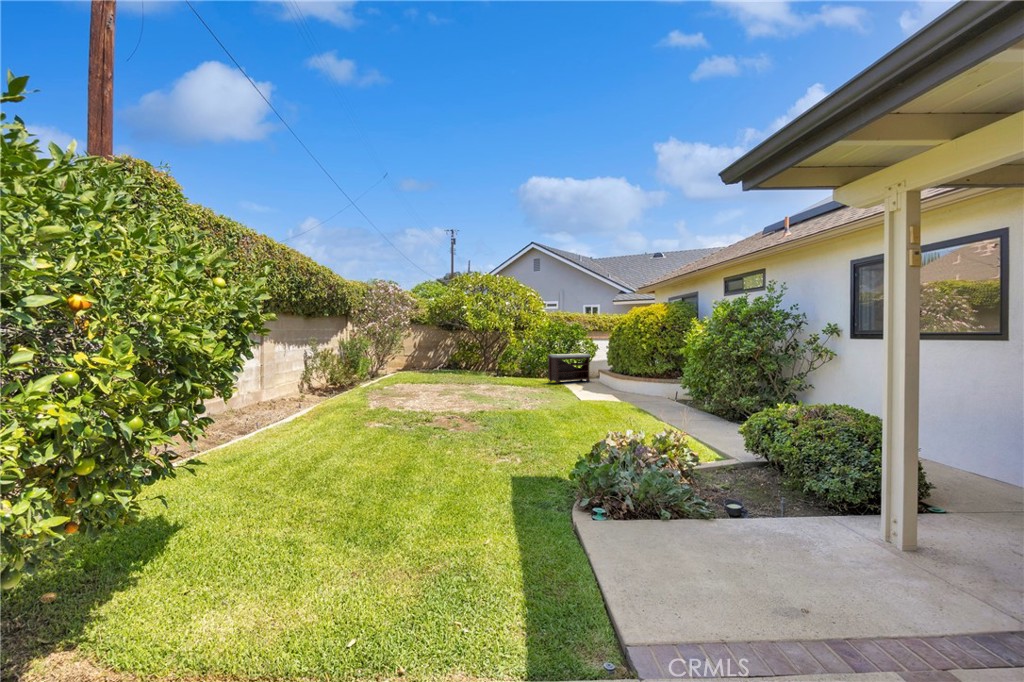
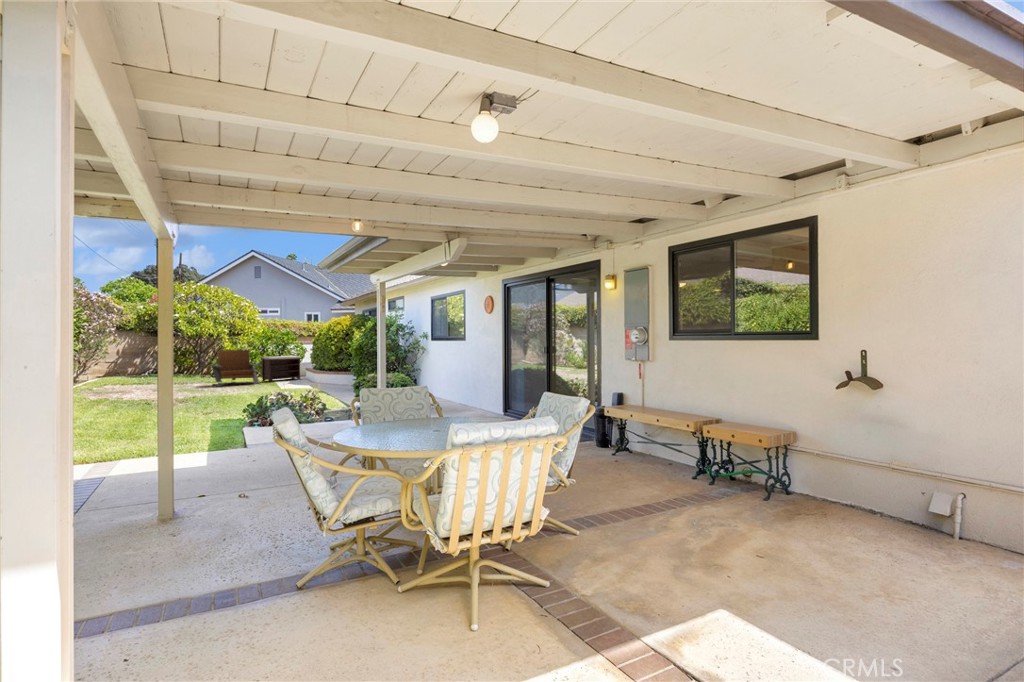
lounge chair: none [498,346,547,388] -> present [212,350,260,386]

